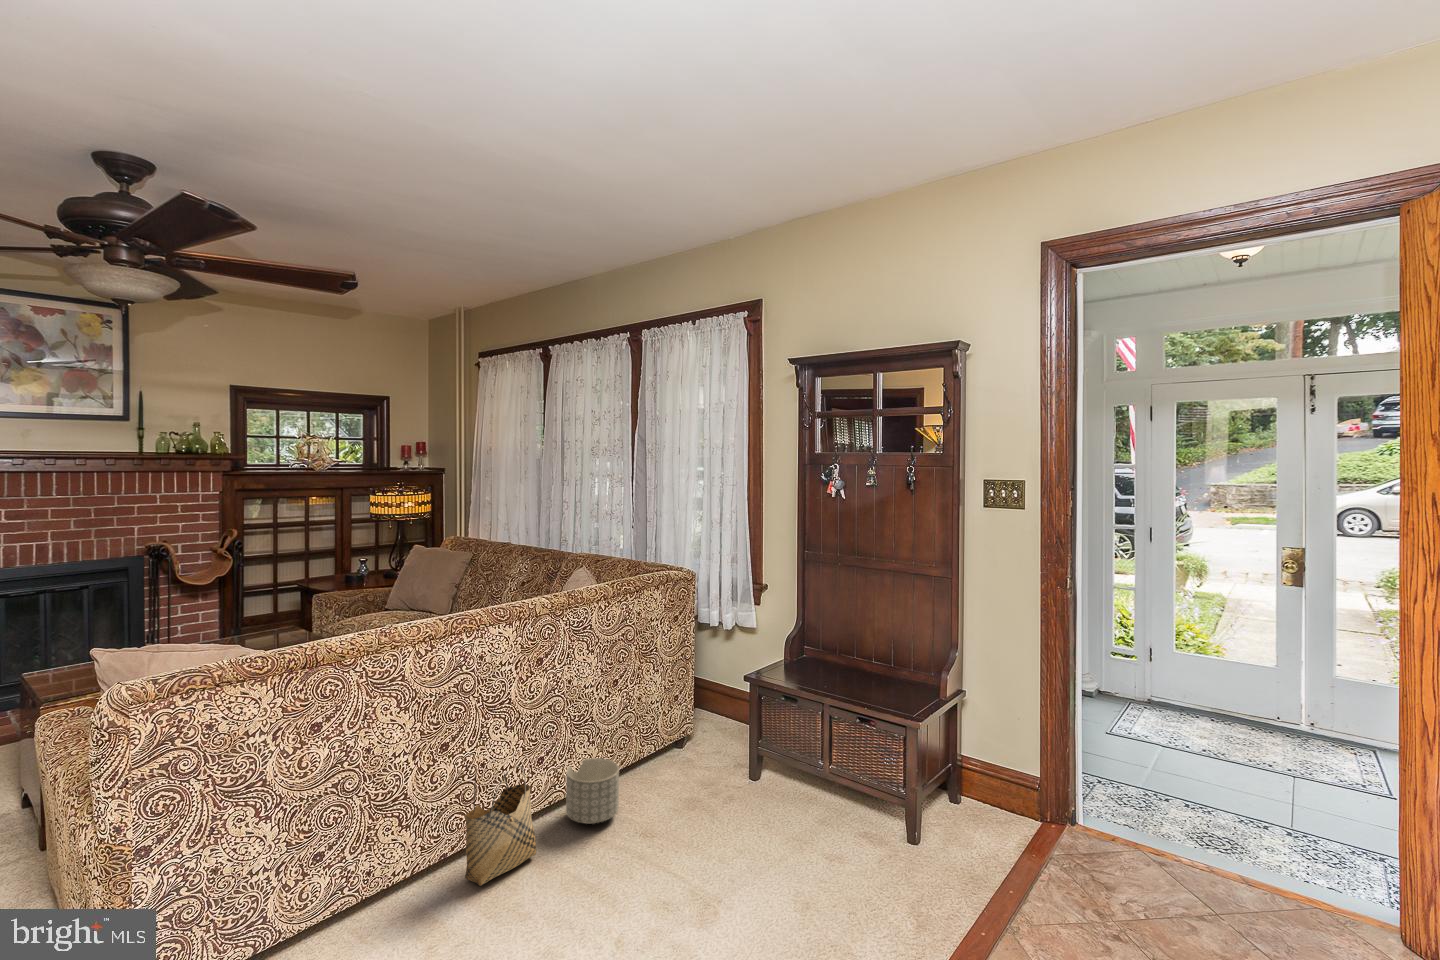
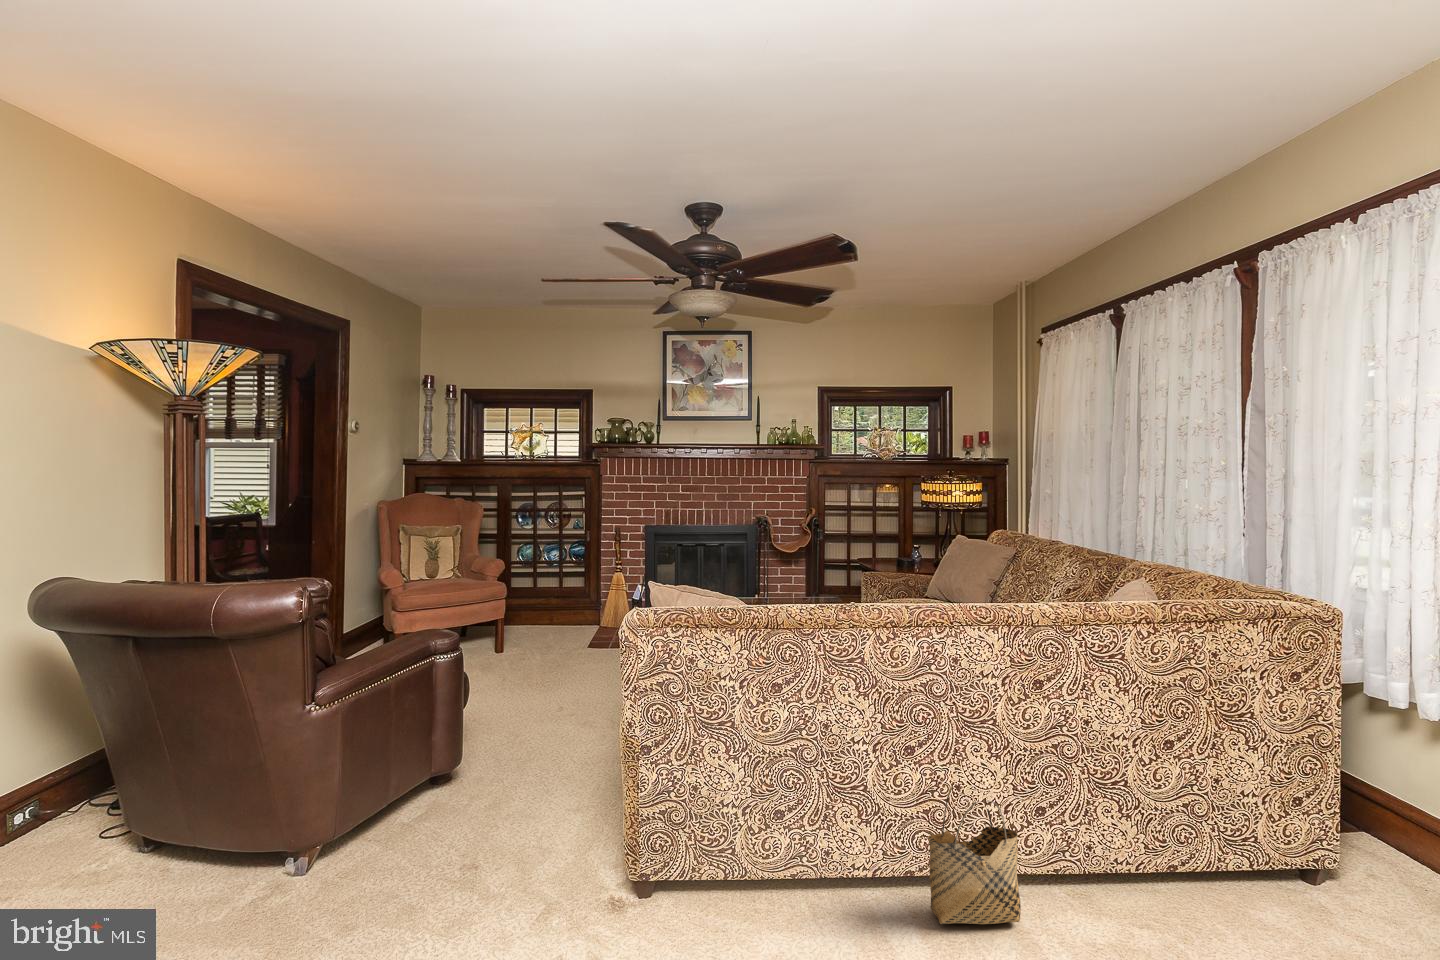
planter: present [566,758,619,824] -> none [1079,833,1159,926]

